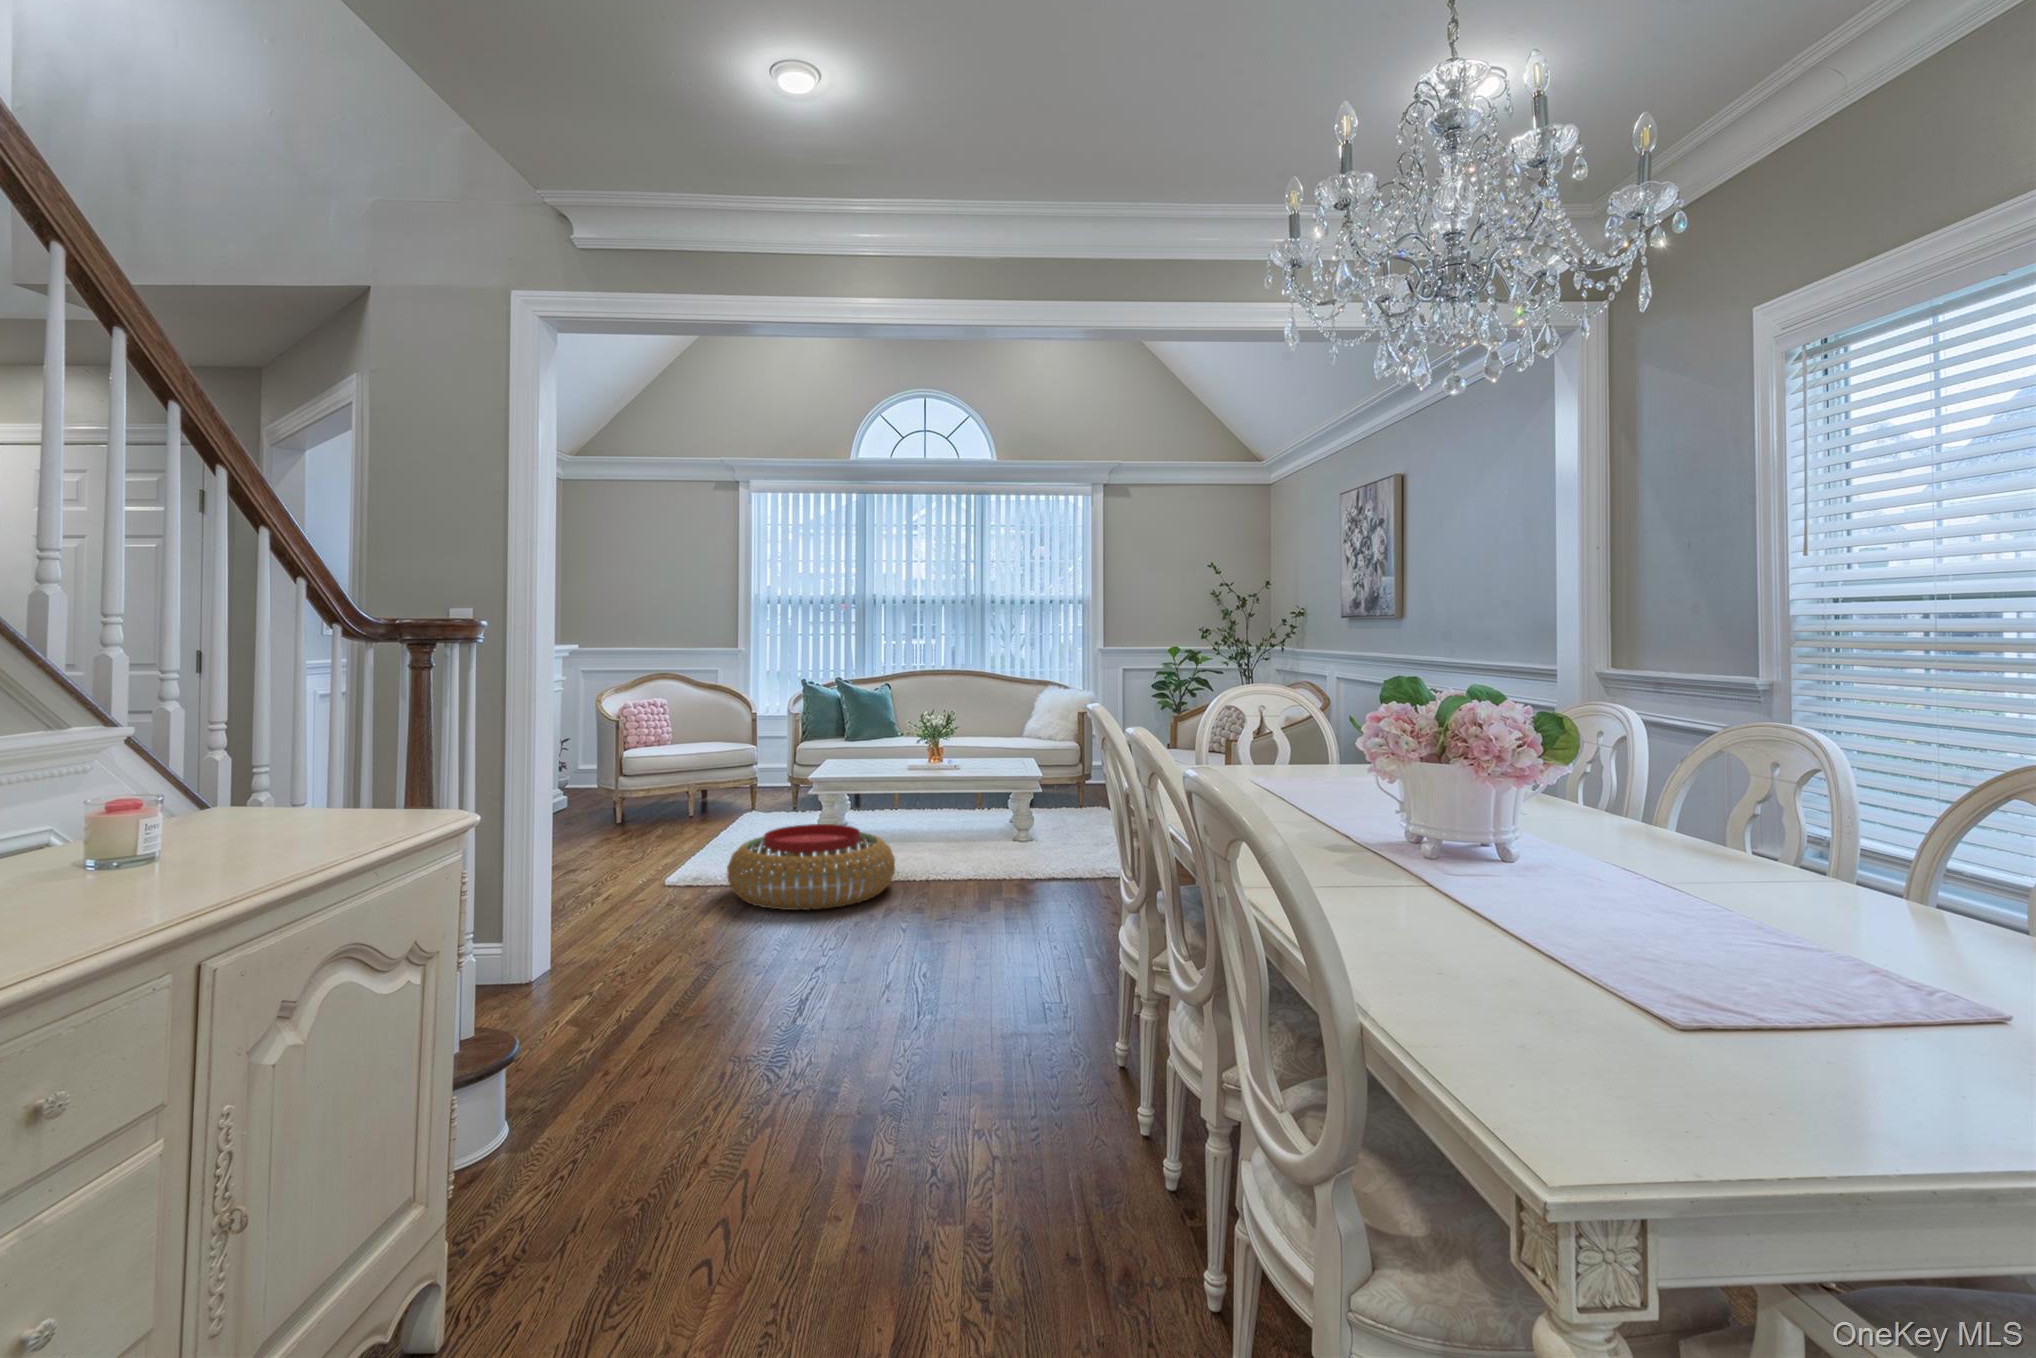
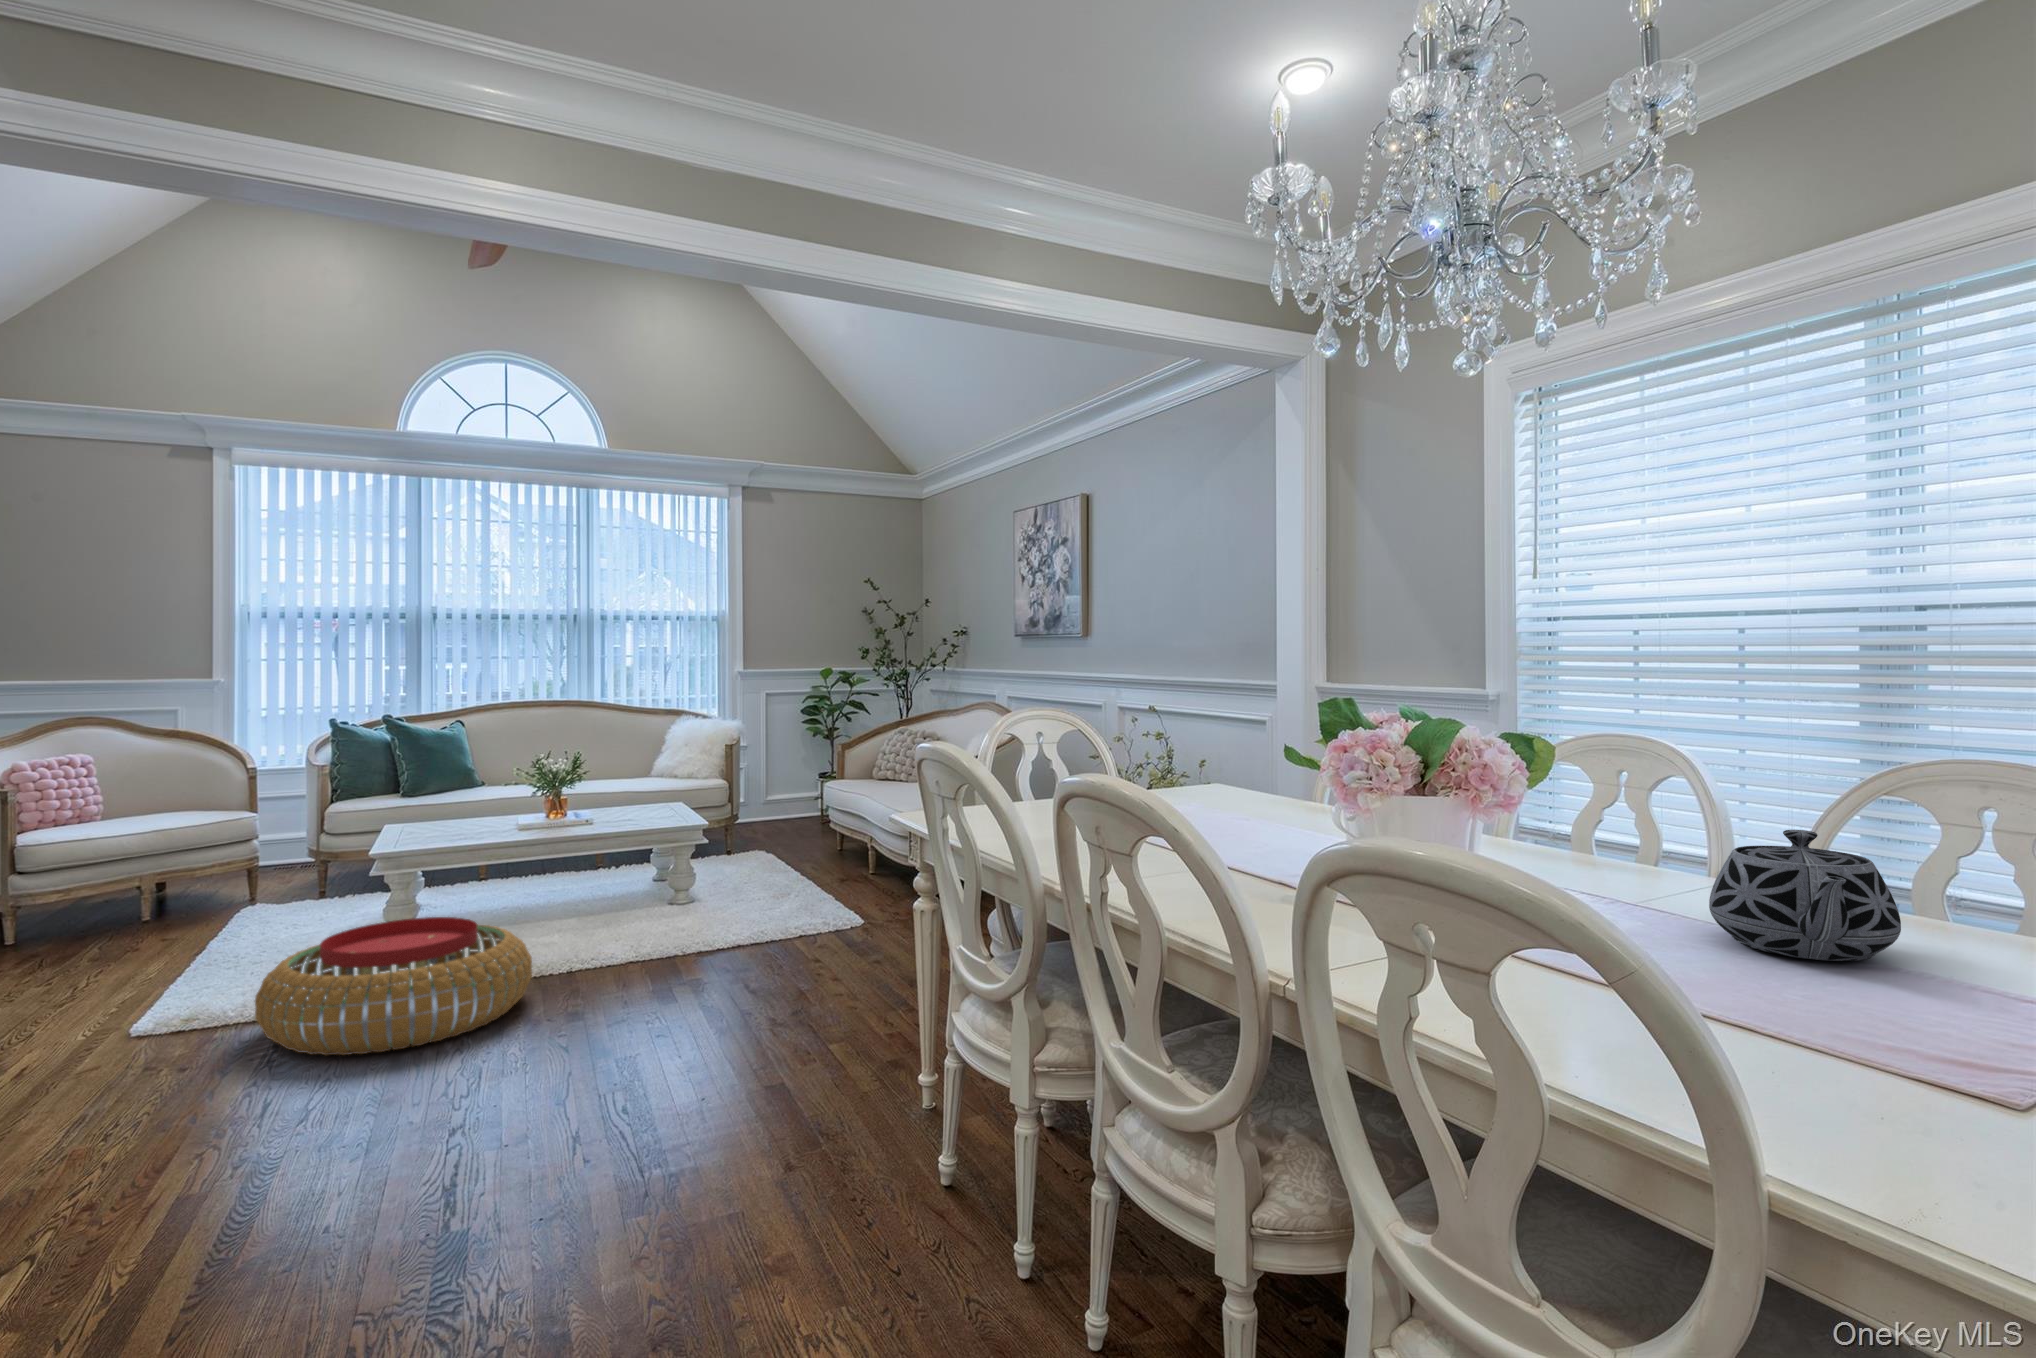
teapot: none [1658,814,1833,935] -> present [1709,830,1901,961]

